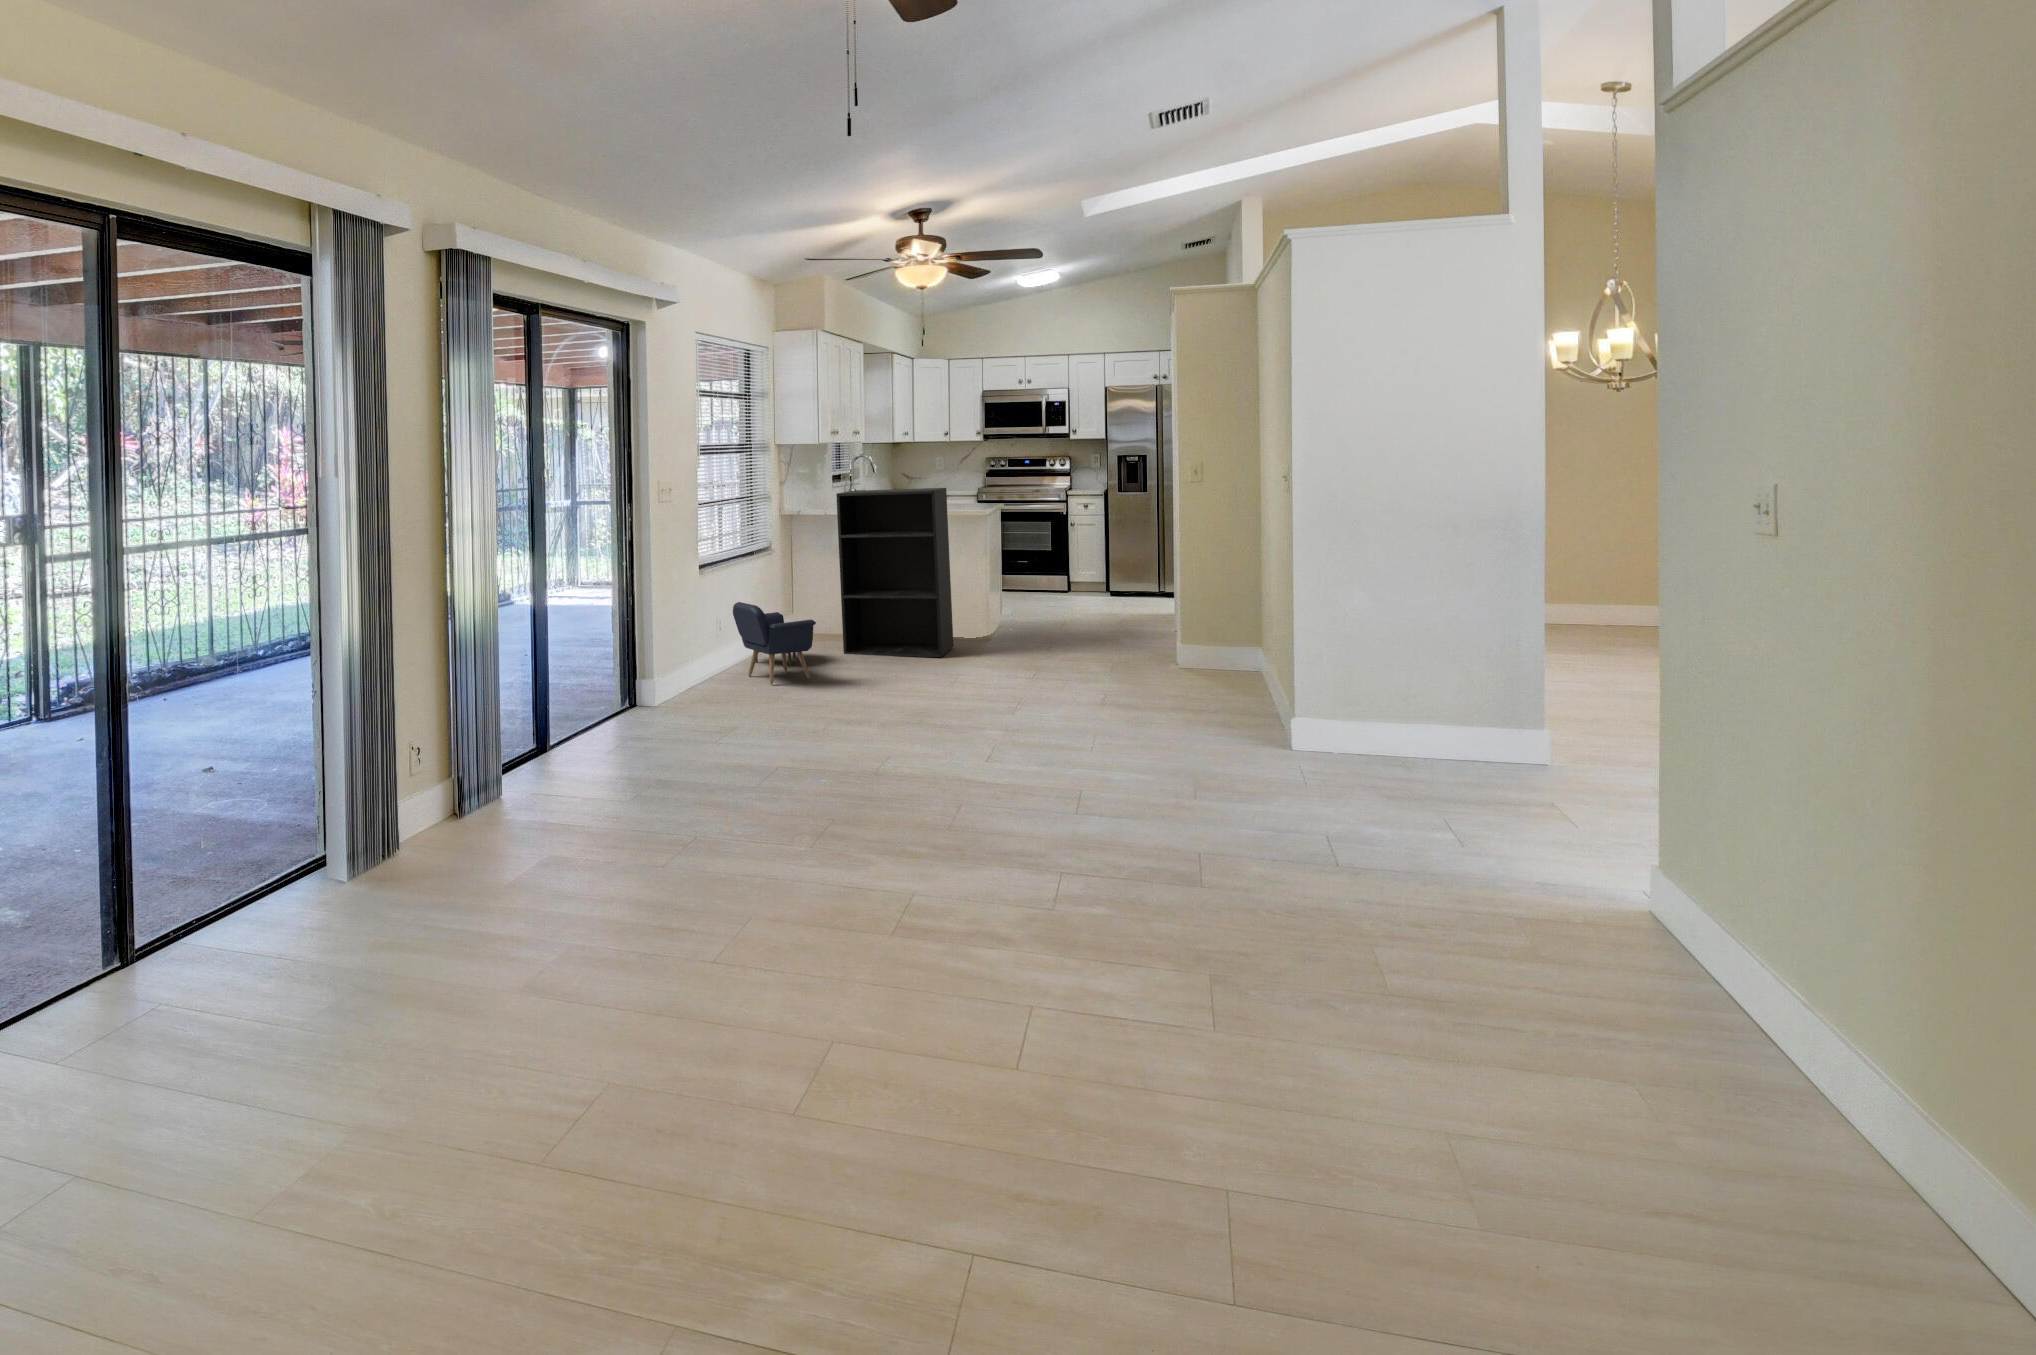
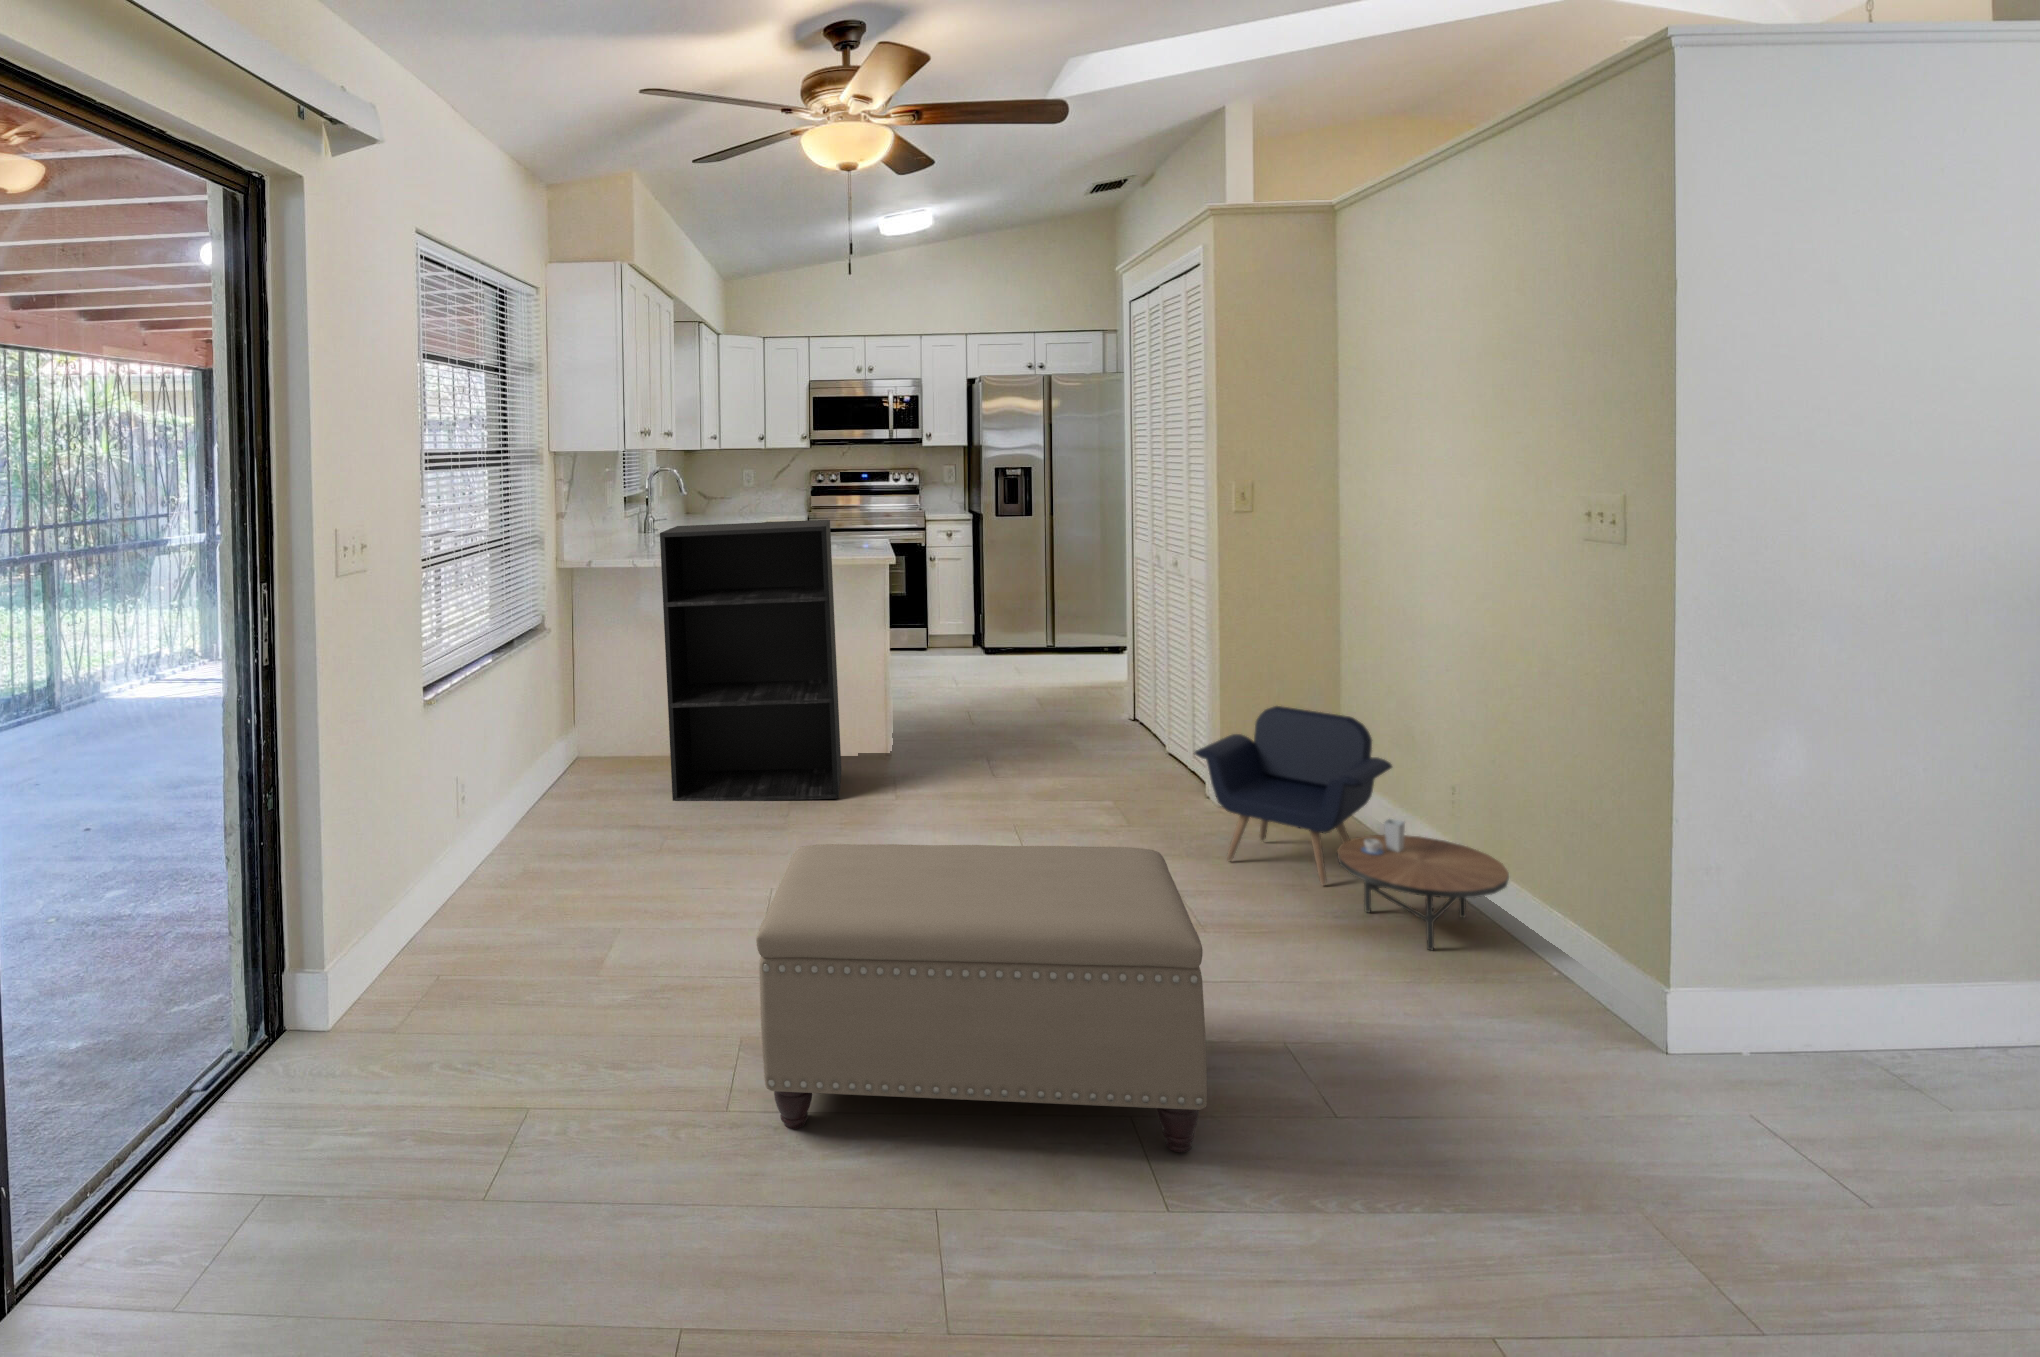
armchair: present [733,602,816,685] -> present [1195,706,1509,950]
ottoman: none [825,635,1034,756] -> present [756,844,1207,1152]

